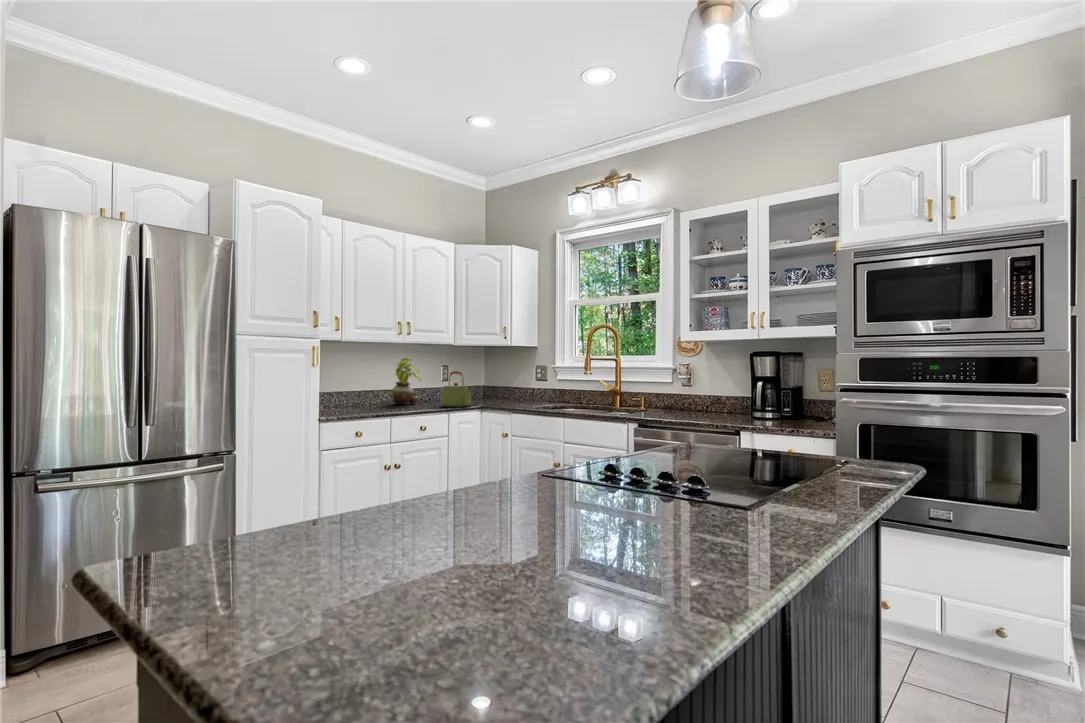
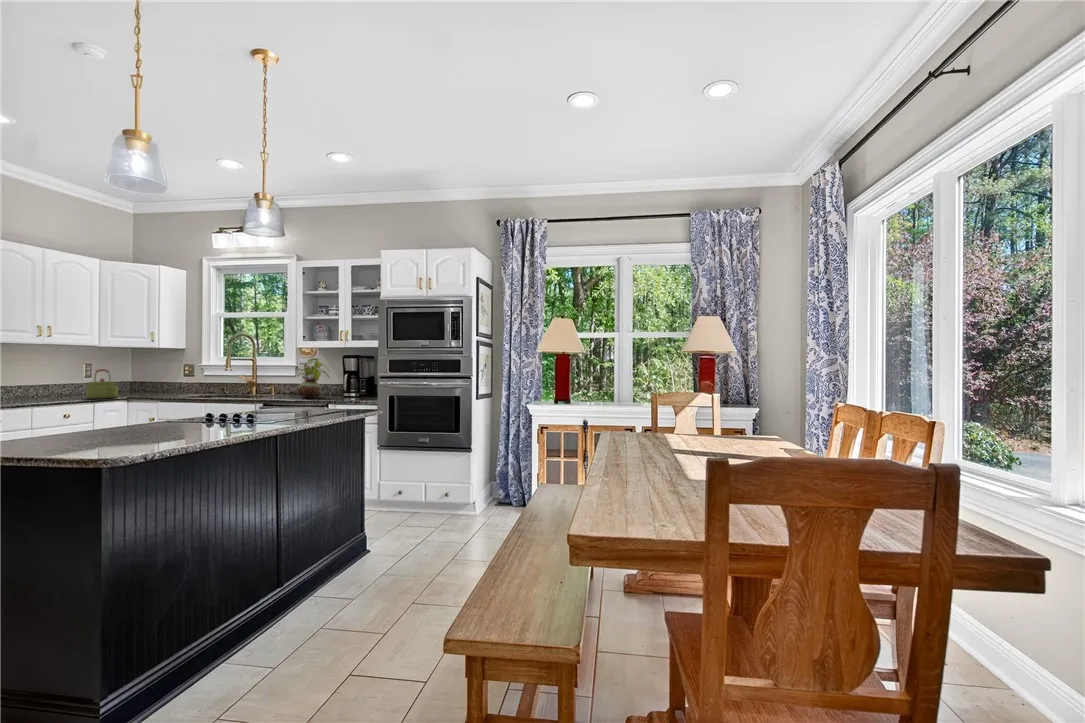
potted plant: present [392,358,421,405] -> present [298,358,329,398]

